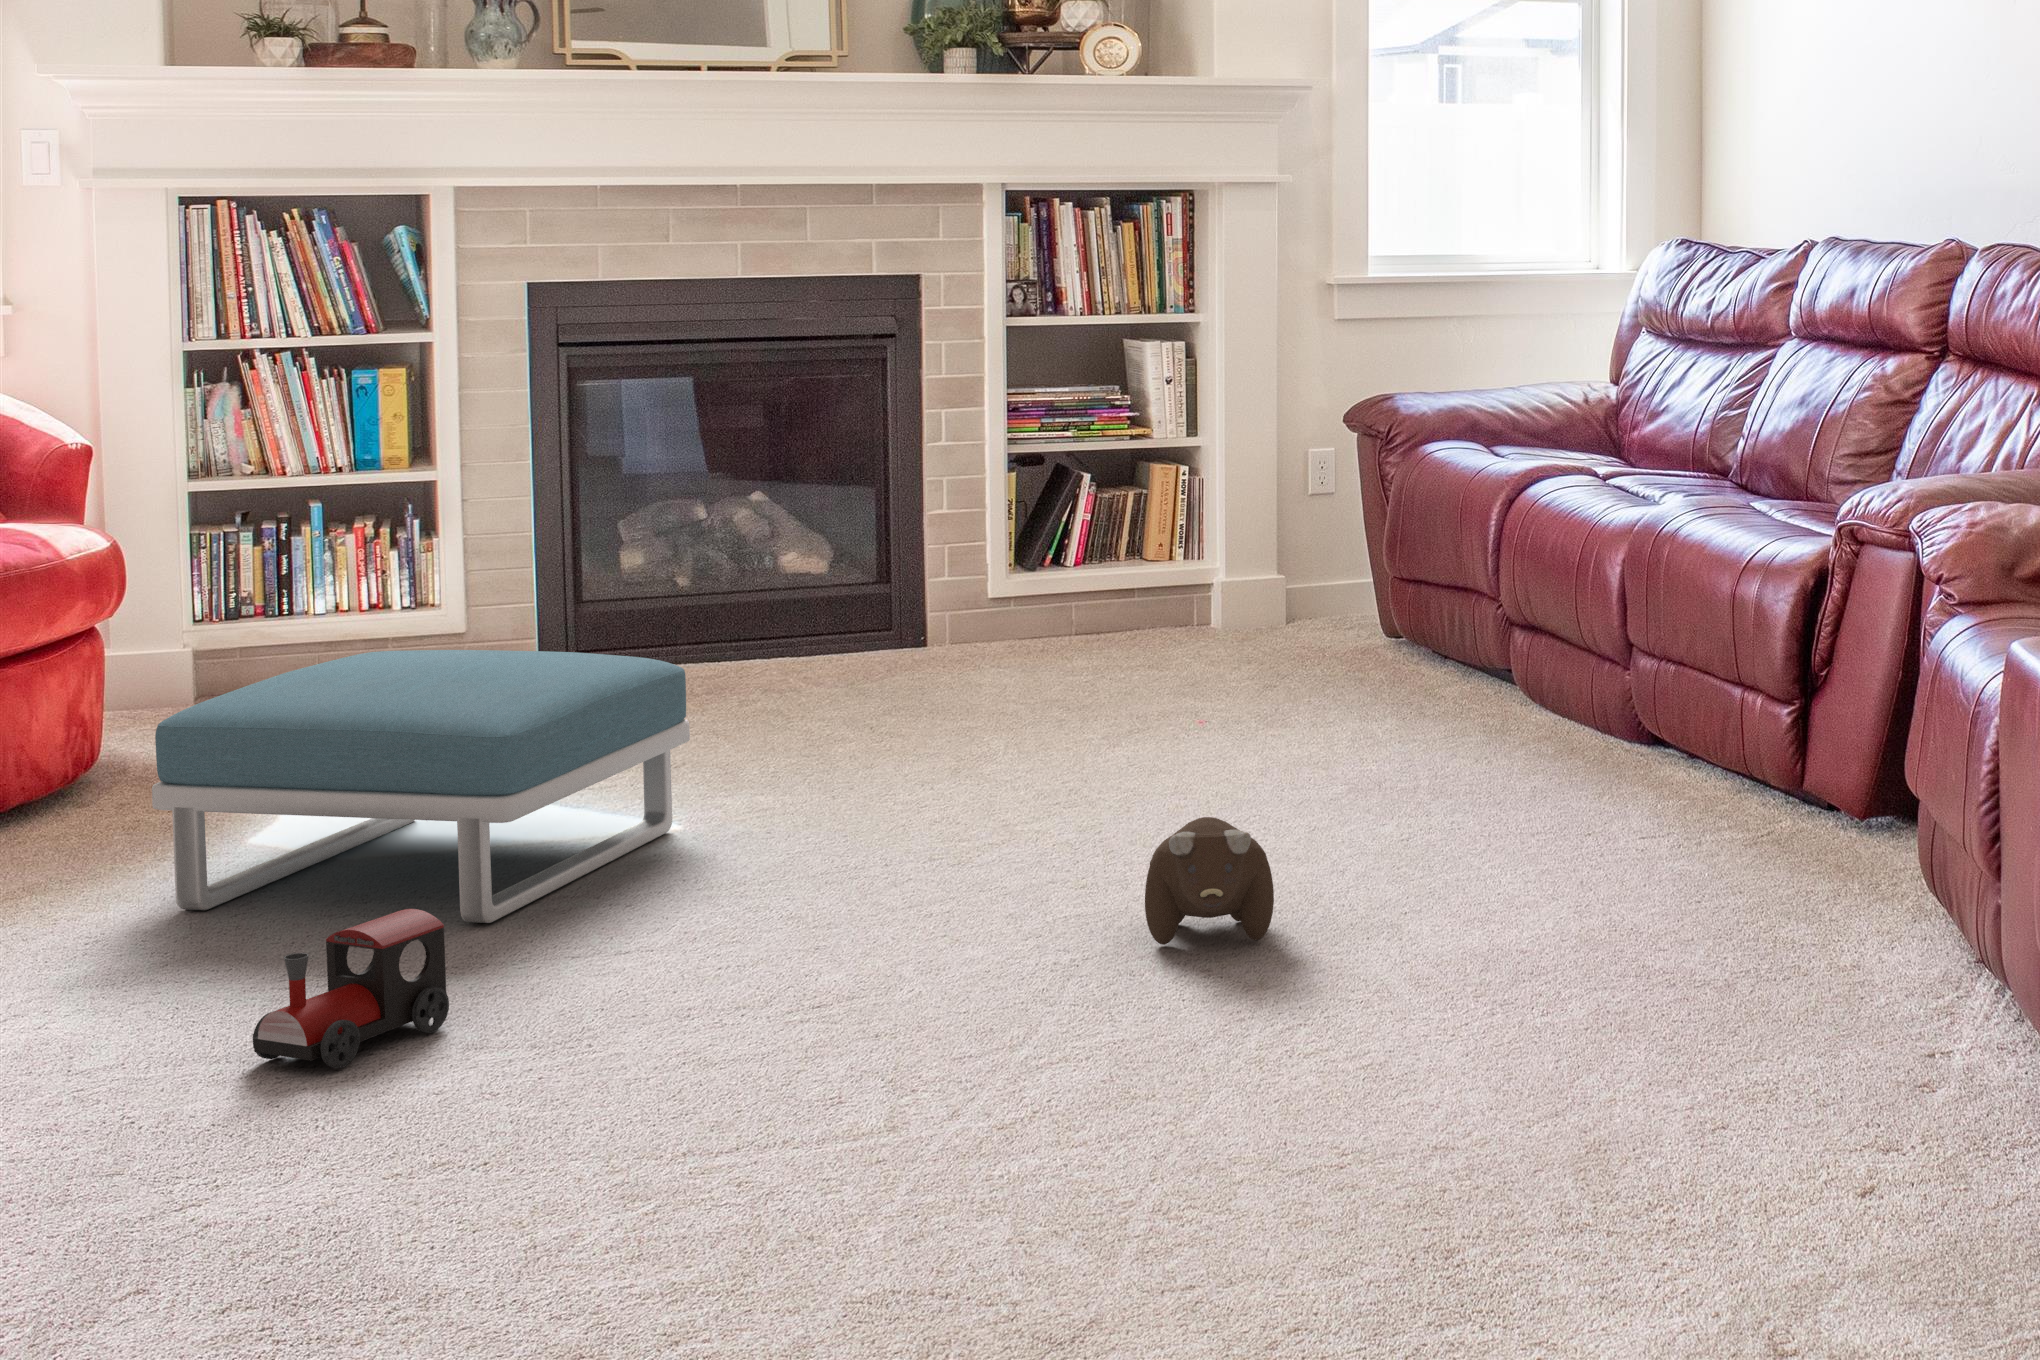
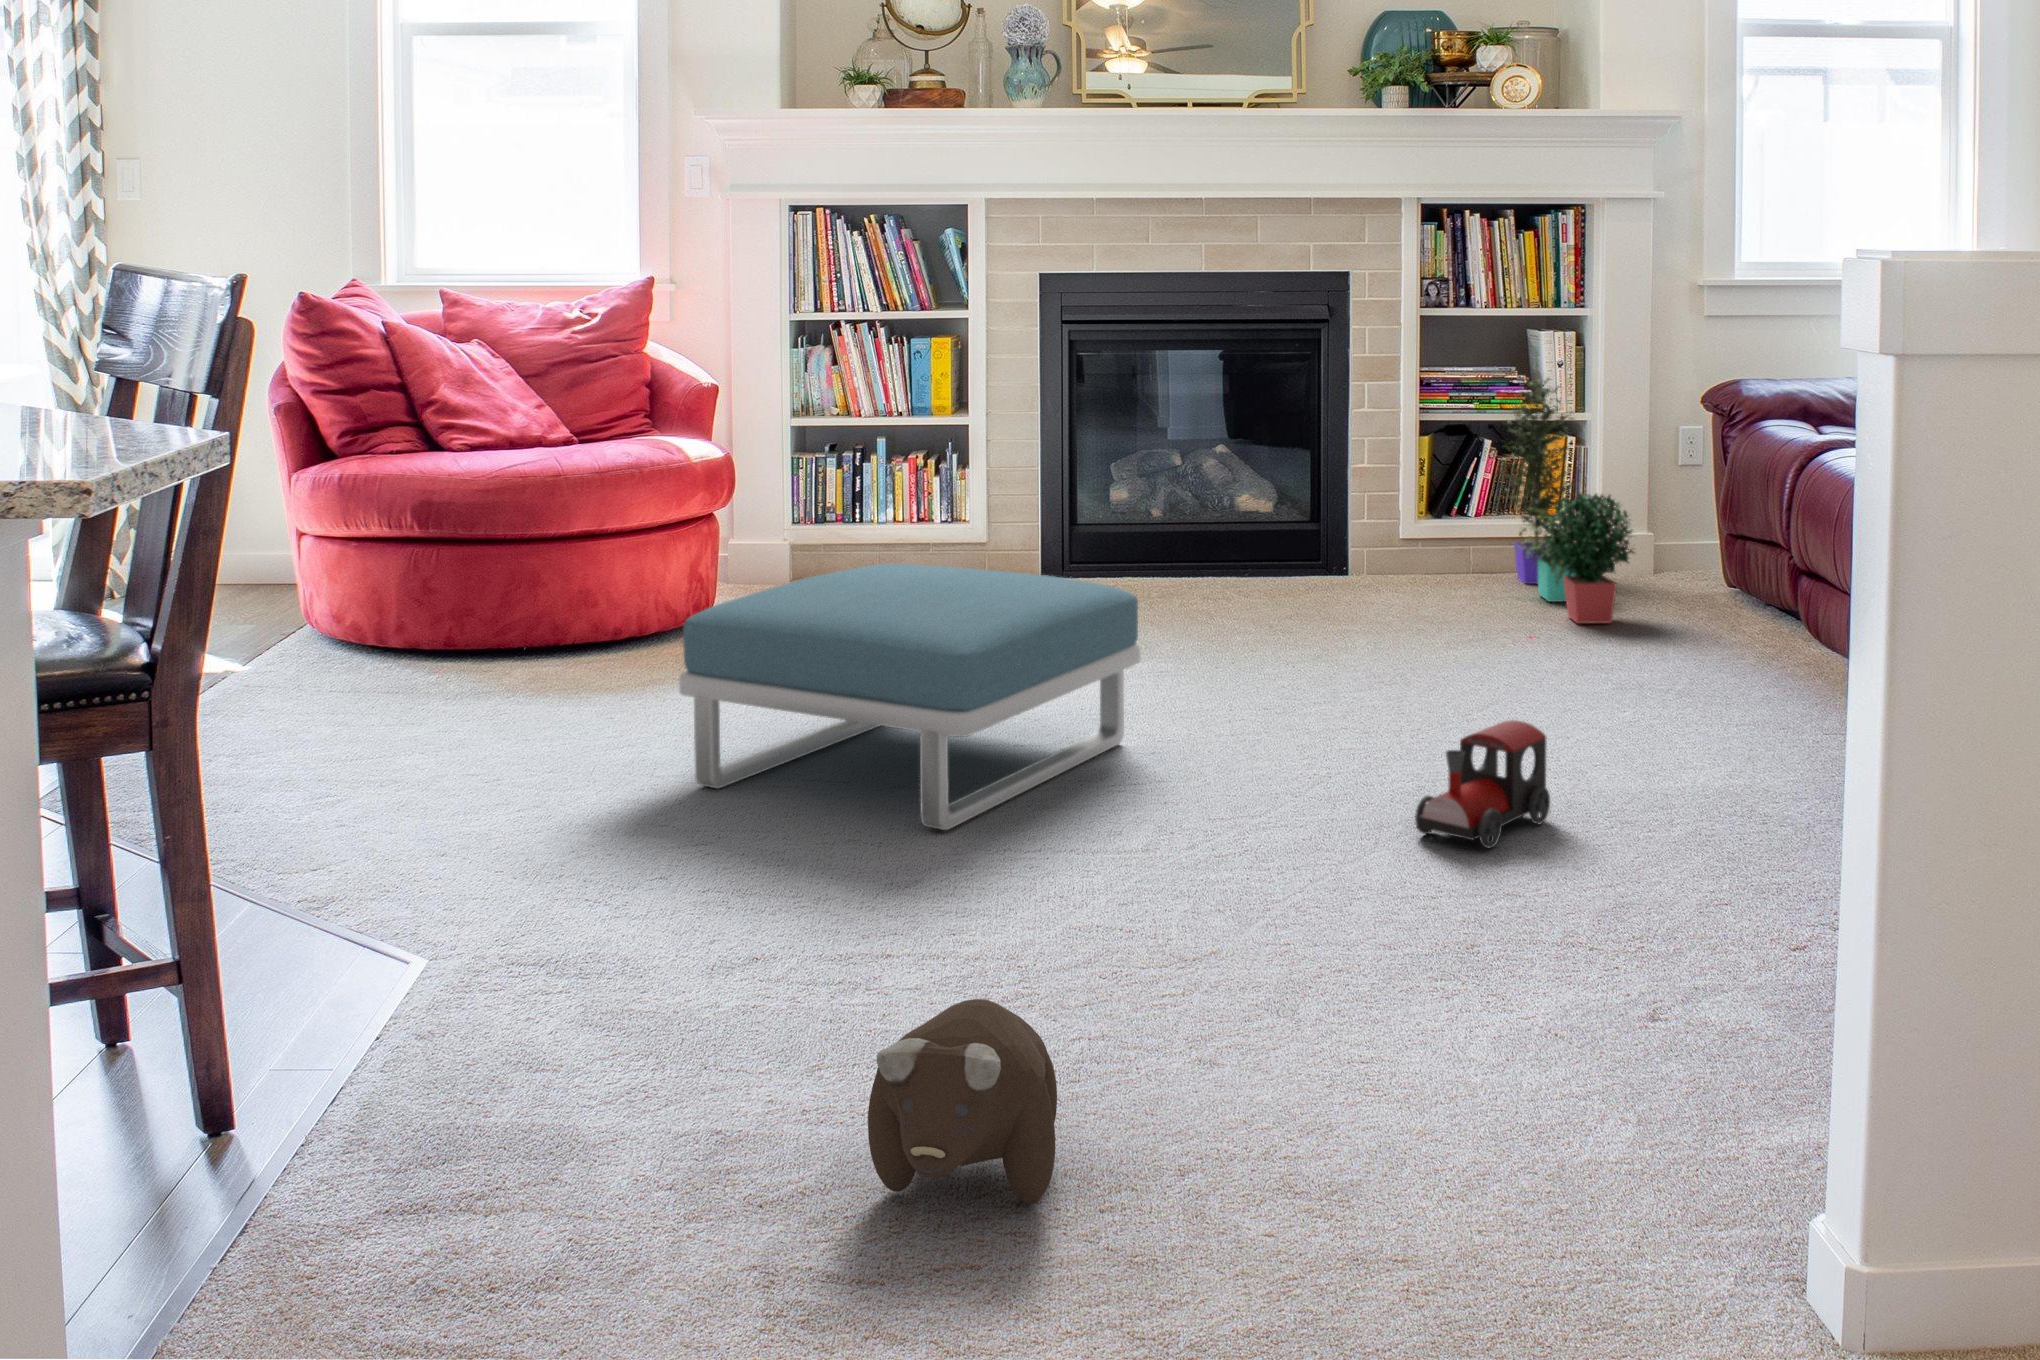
potted plant: none [1101,394,1250,677] -> present [1504,378,1634,624]
plush toy: present [1145,817,1274,945] -> present [868,999,1057,1204]
toy train: present [253,909,449,1068] -> present [1415,720,1550,848]

